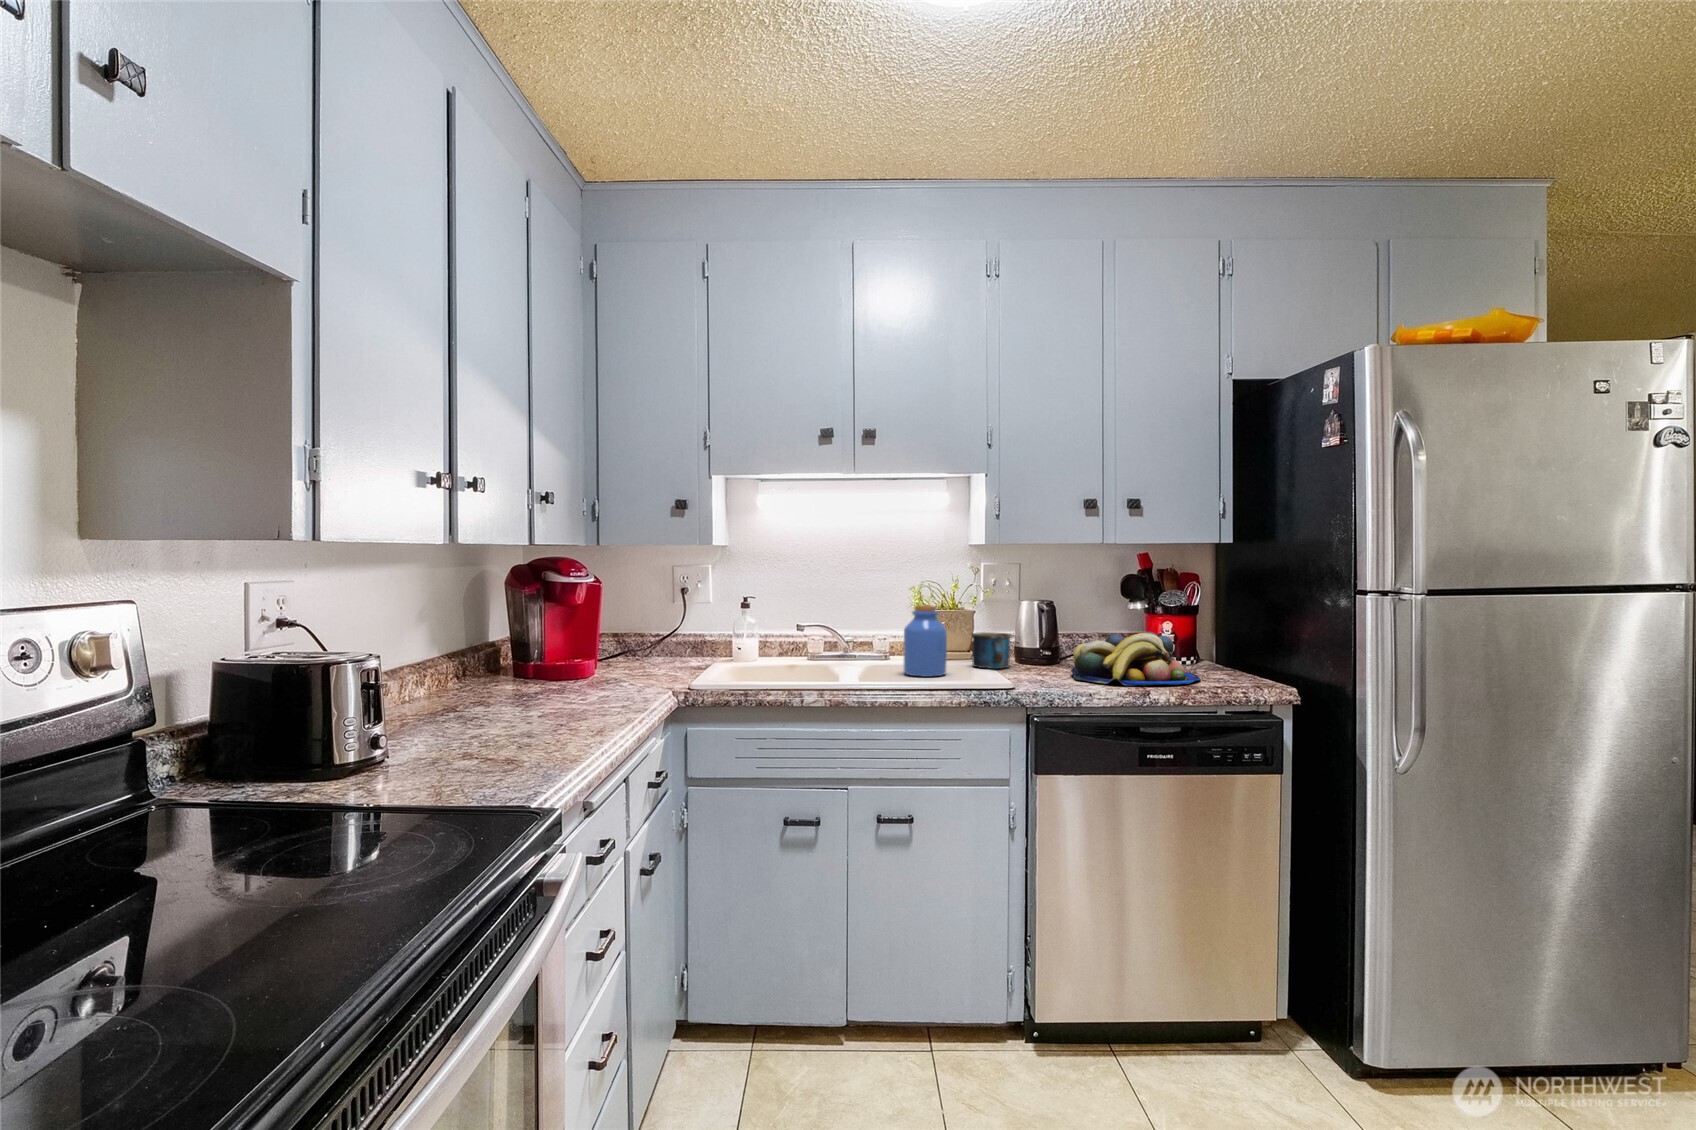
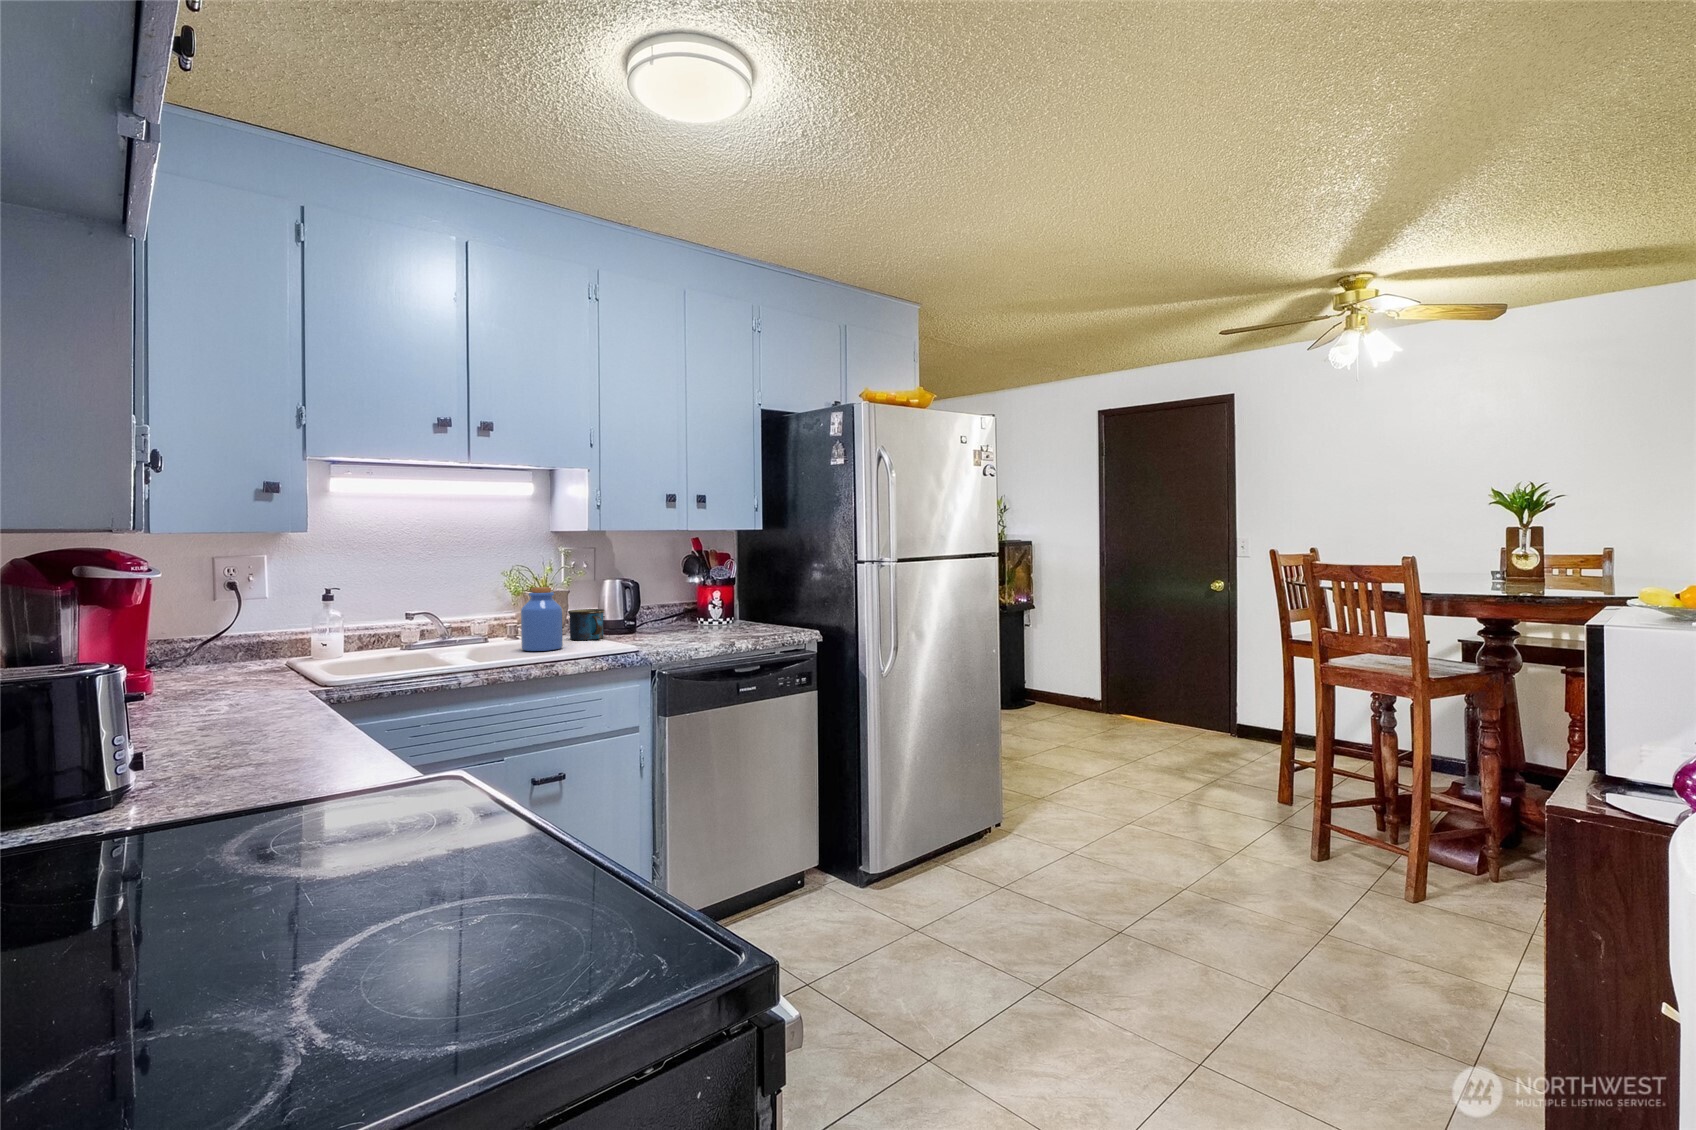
fruit bowl: present [1071,632,1200,686] -> none [661,599,759,640]

